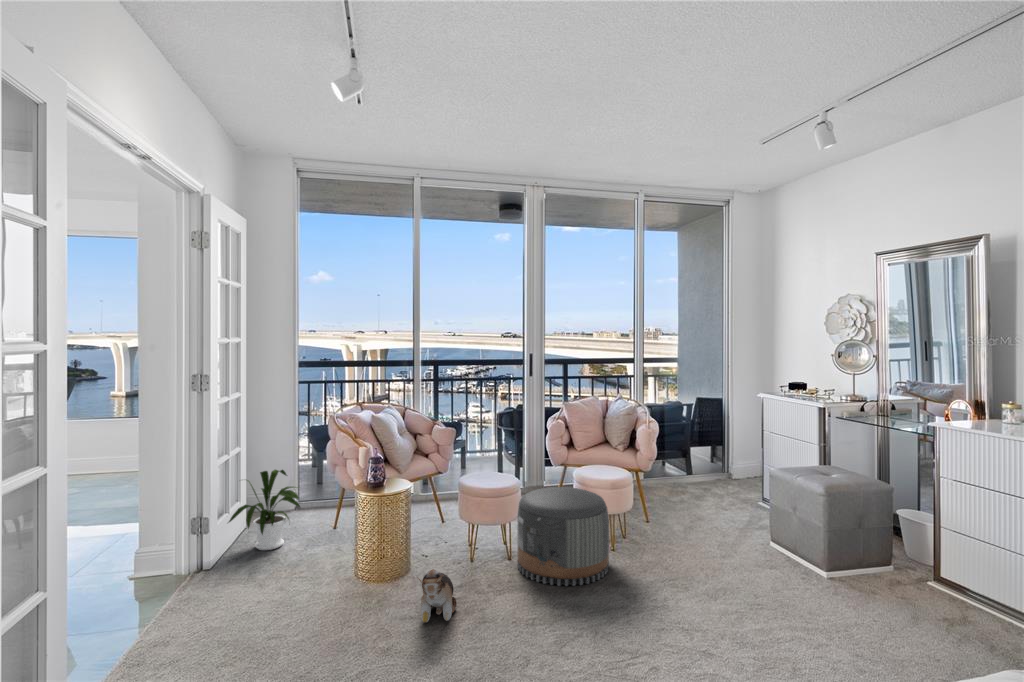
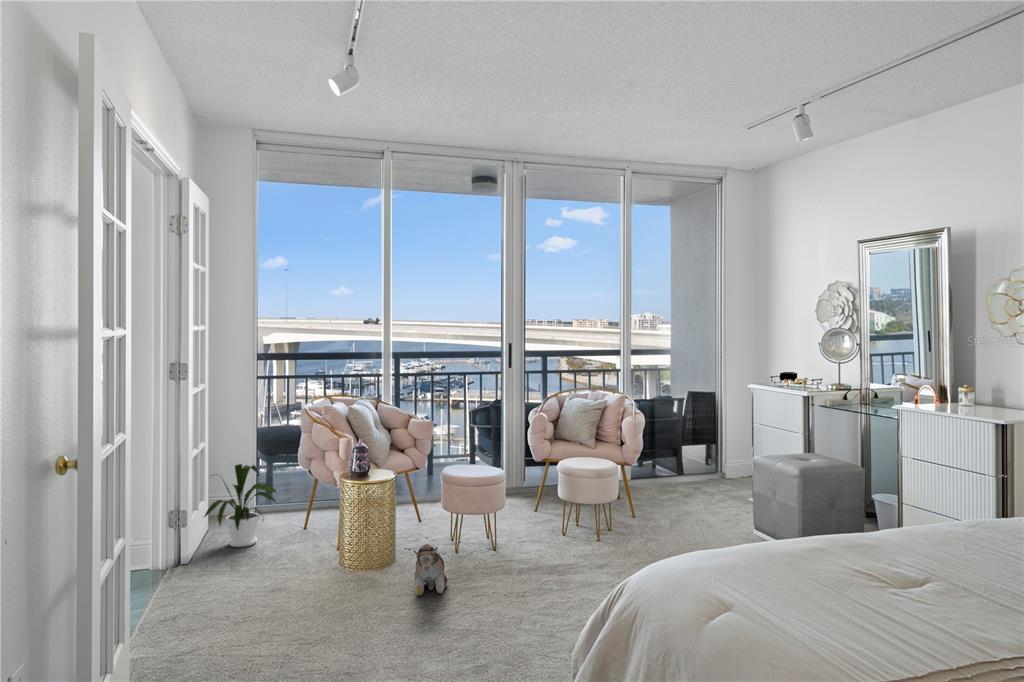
pouf: present [517,487,609,586] -> none [502,476,592,567]

